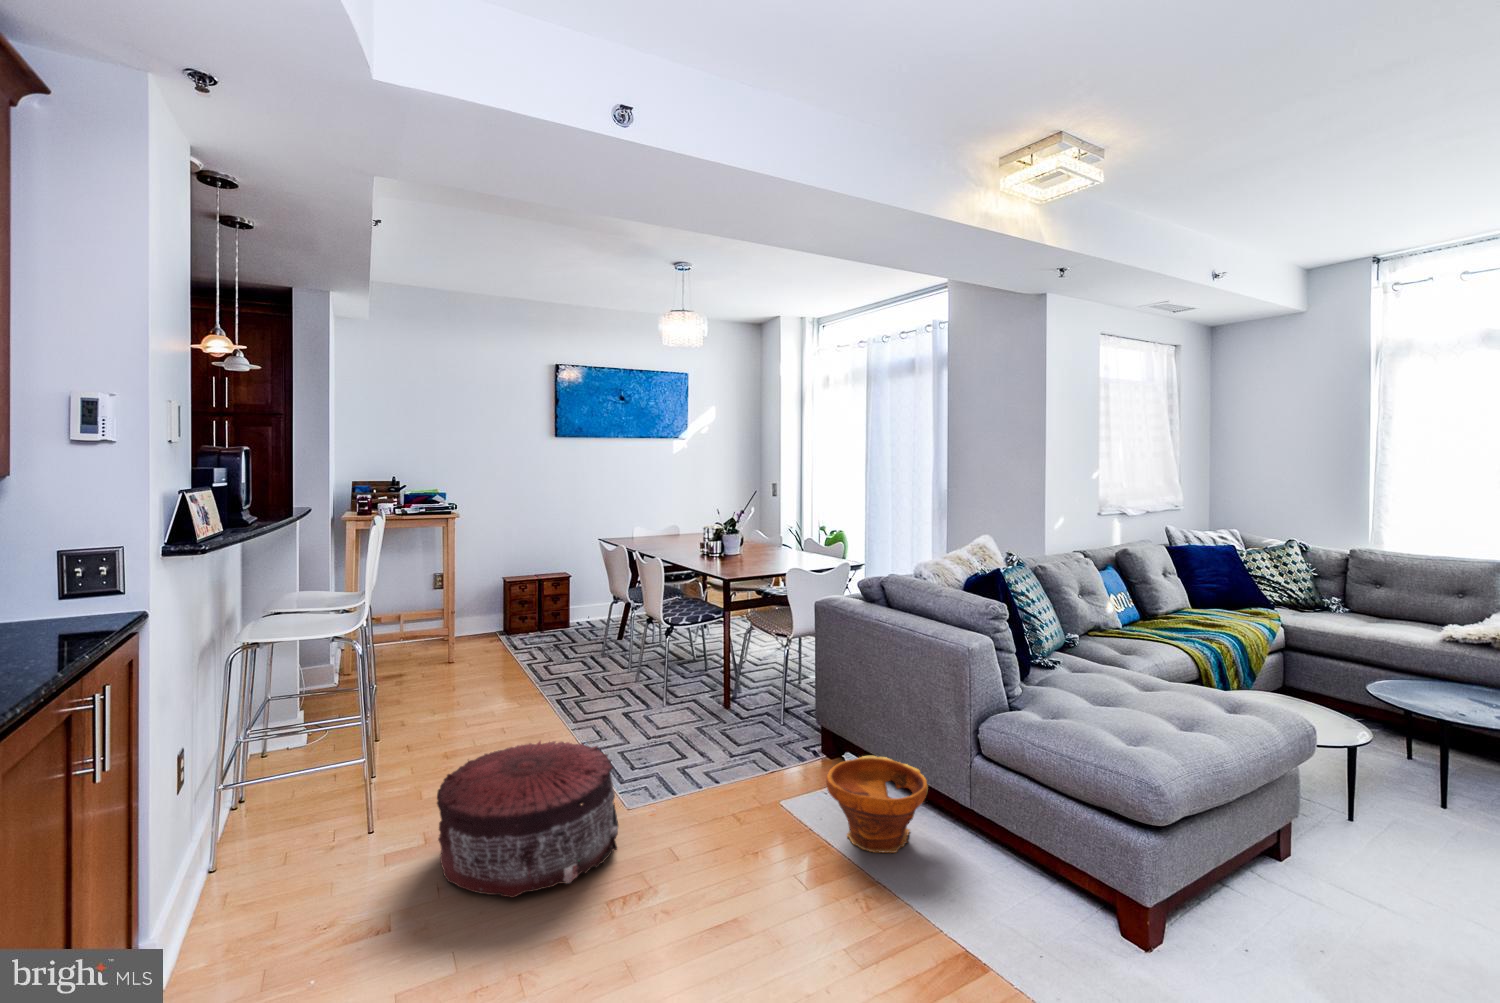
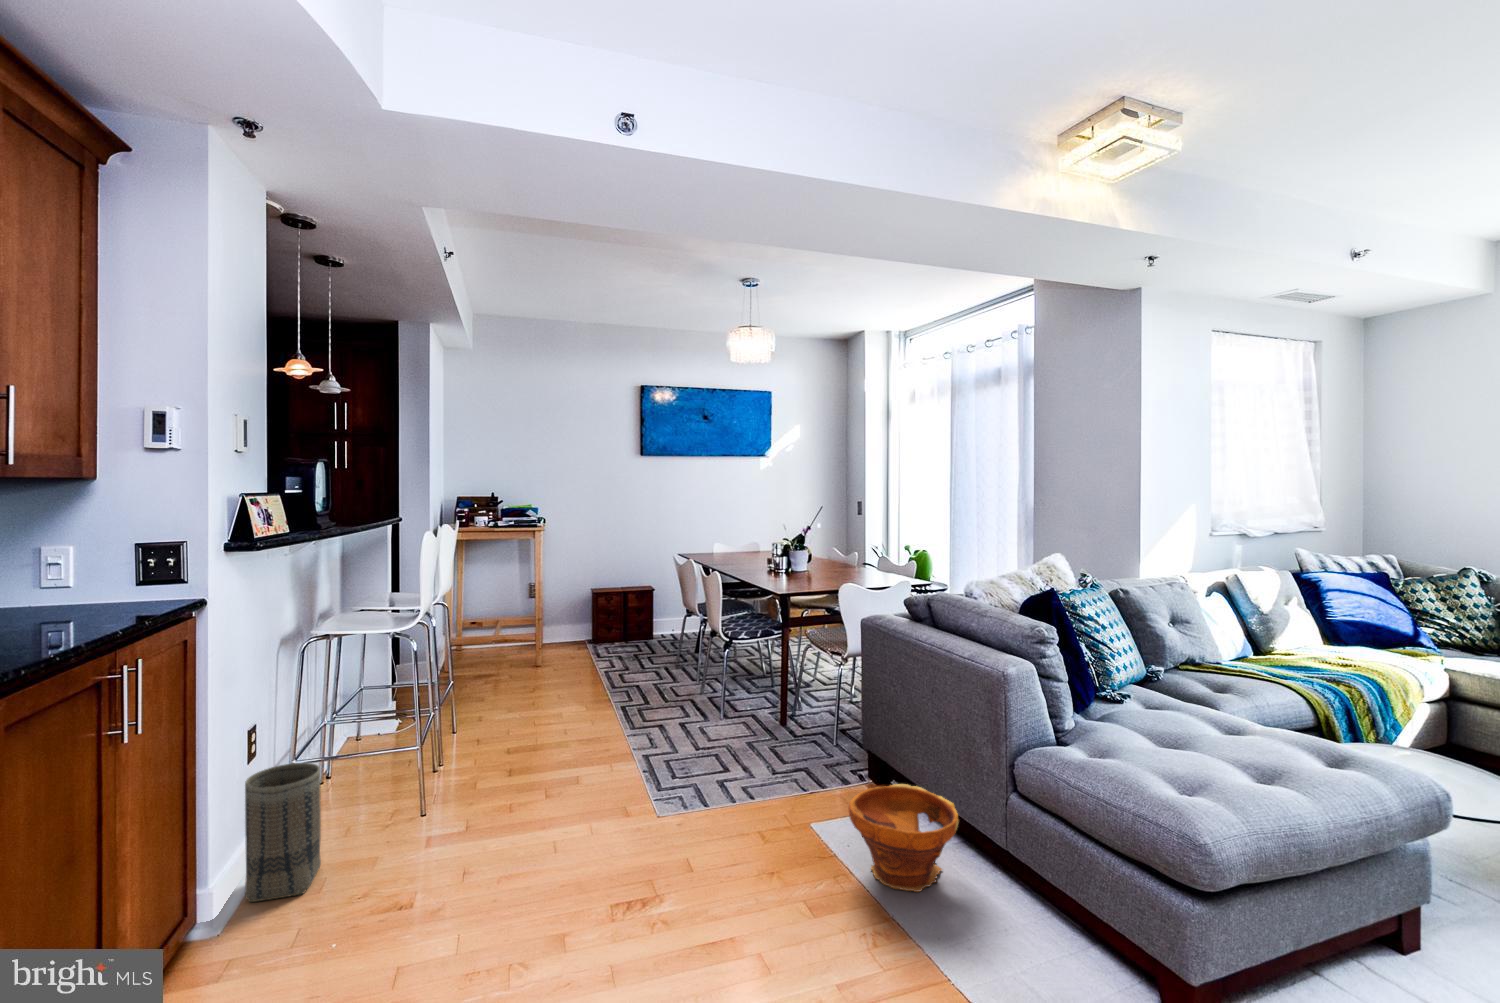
pouf: present [437,741,618,898] -> none [460,742,634,895]
basket: none [194,783,280,939] -> present [245,763,321,902]

